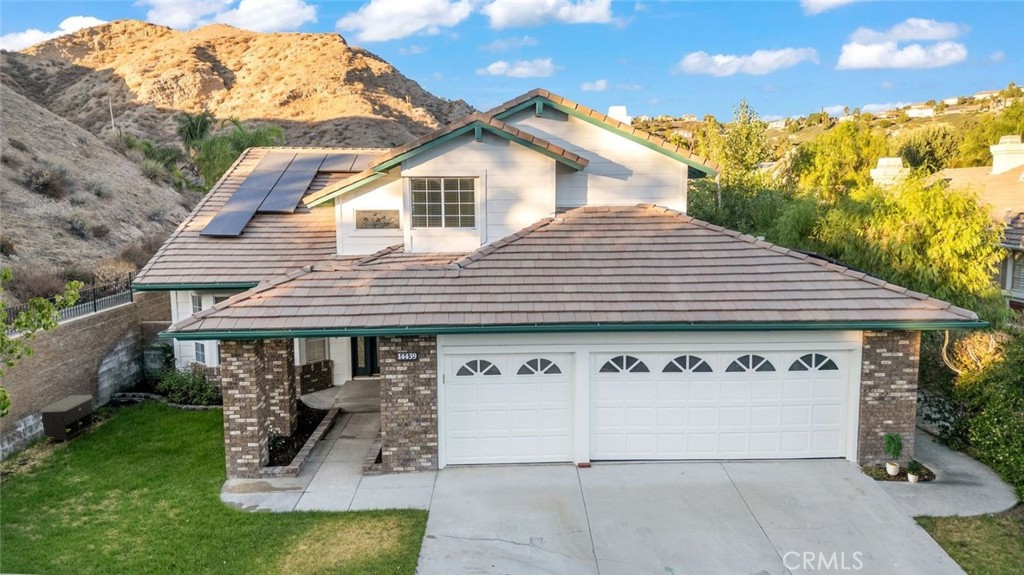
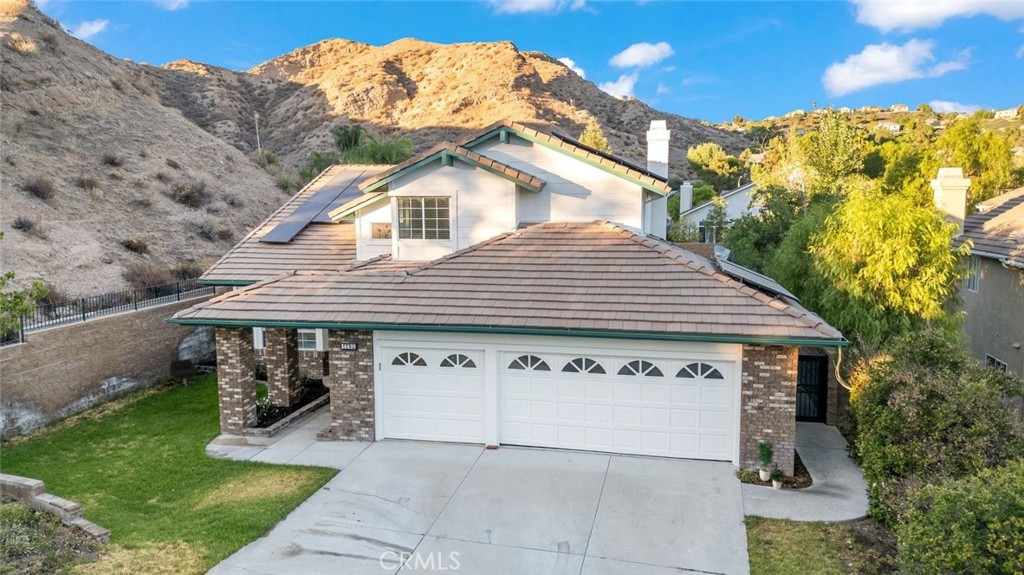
lounge chair: none [92,384,135,420] -> present [169,359,199,386]
storage bench: present [41,395,93,443] -> none [119,365,164,400]

